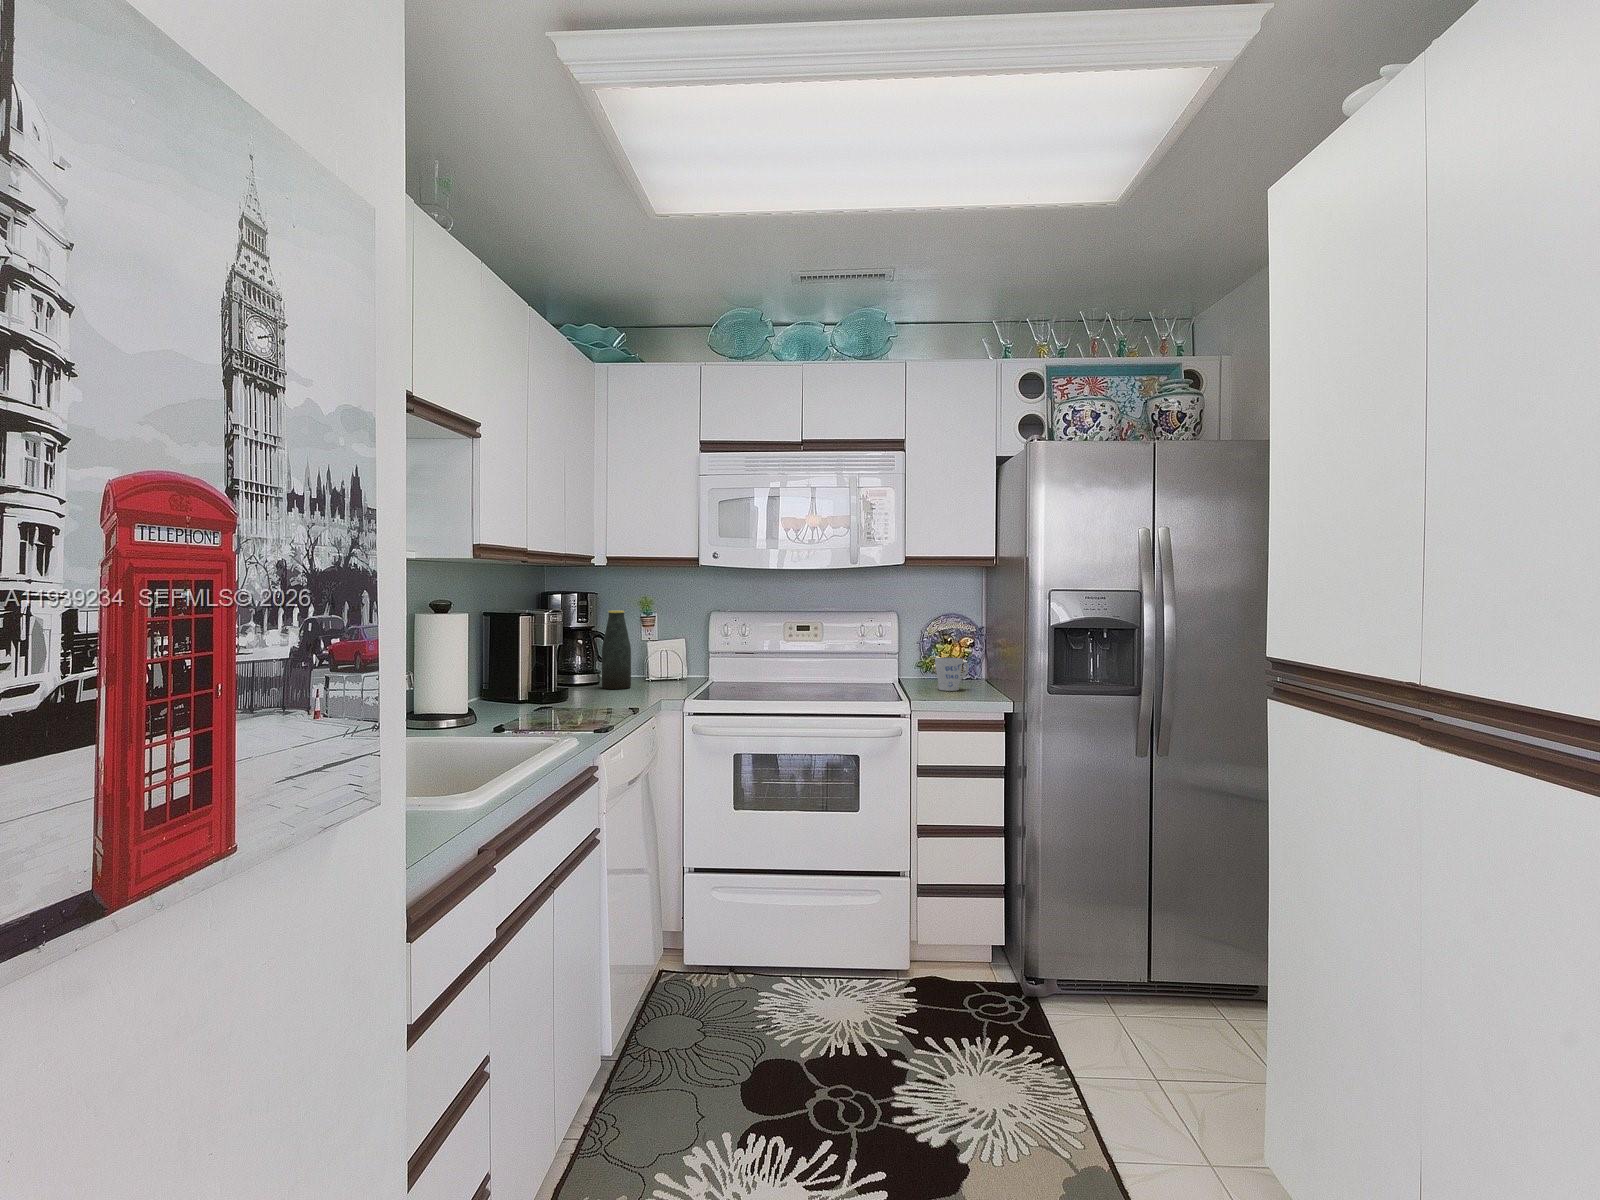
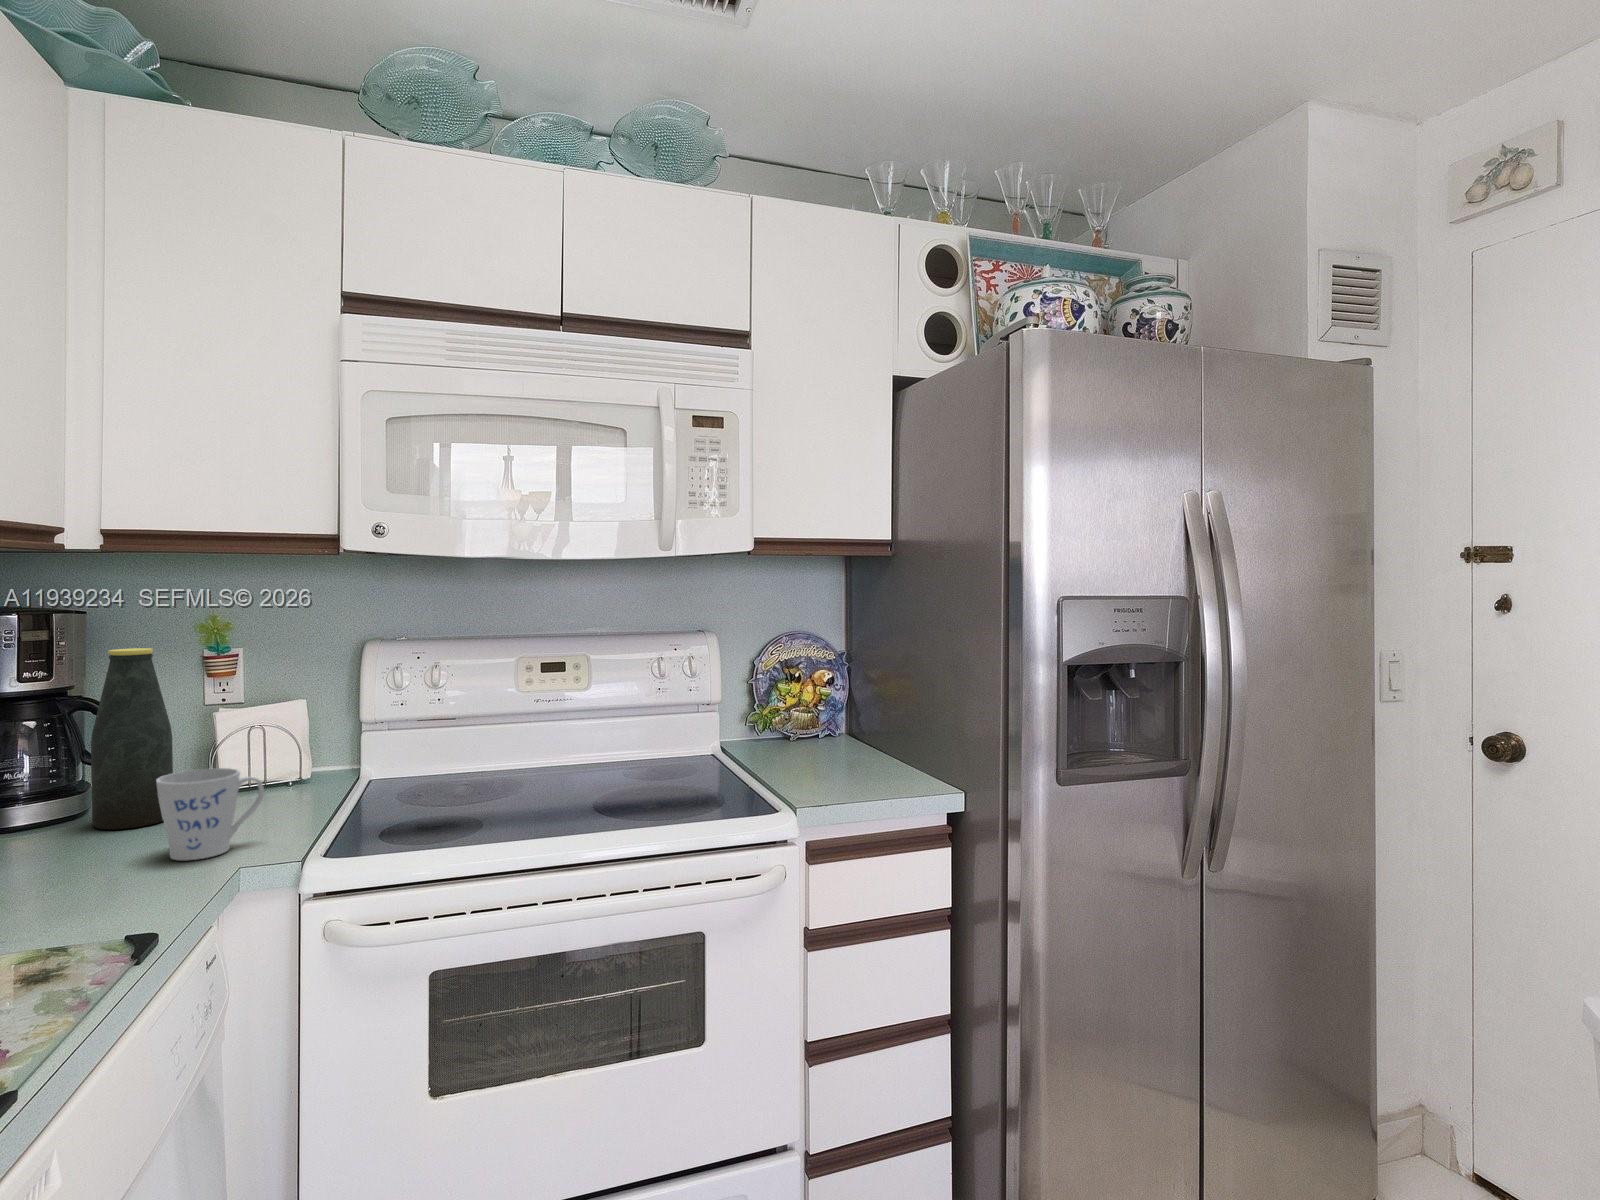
mug: present [935,658,969,691] -> present [157,768,264,860]

